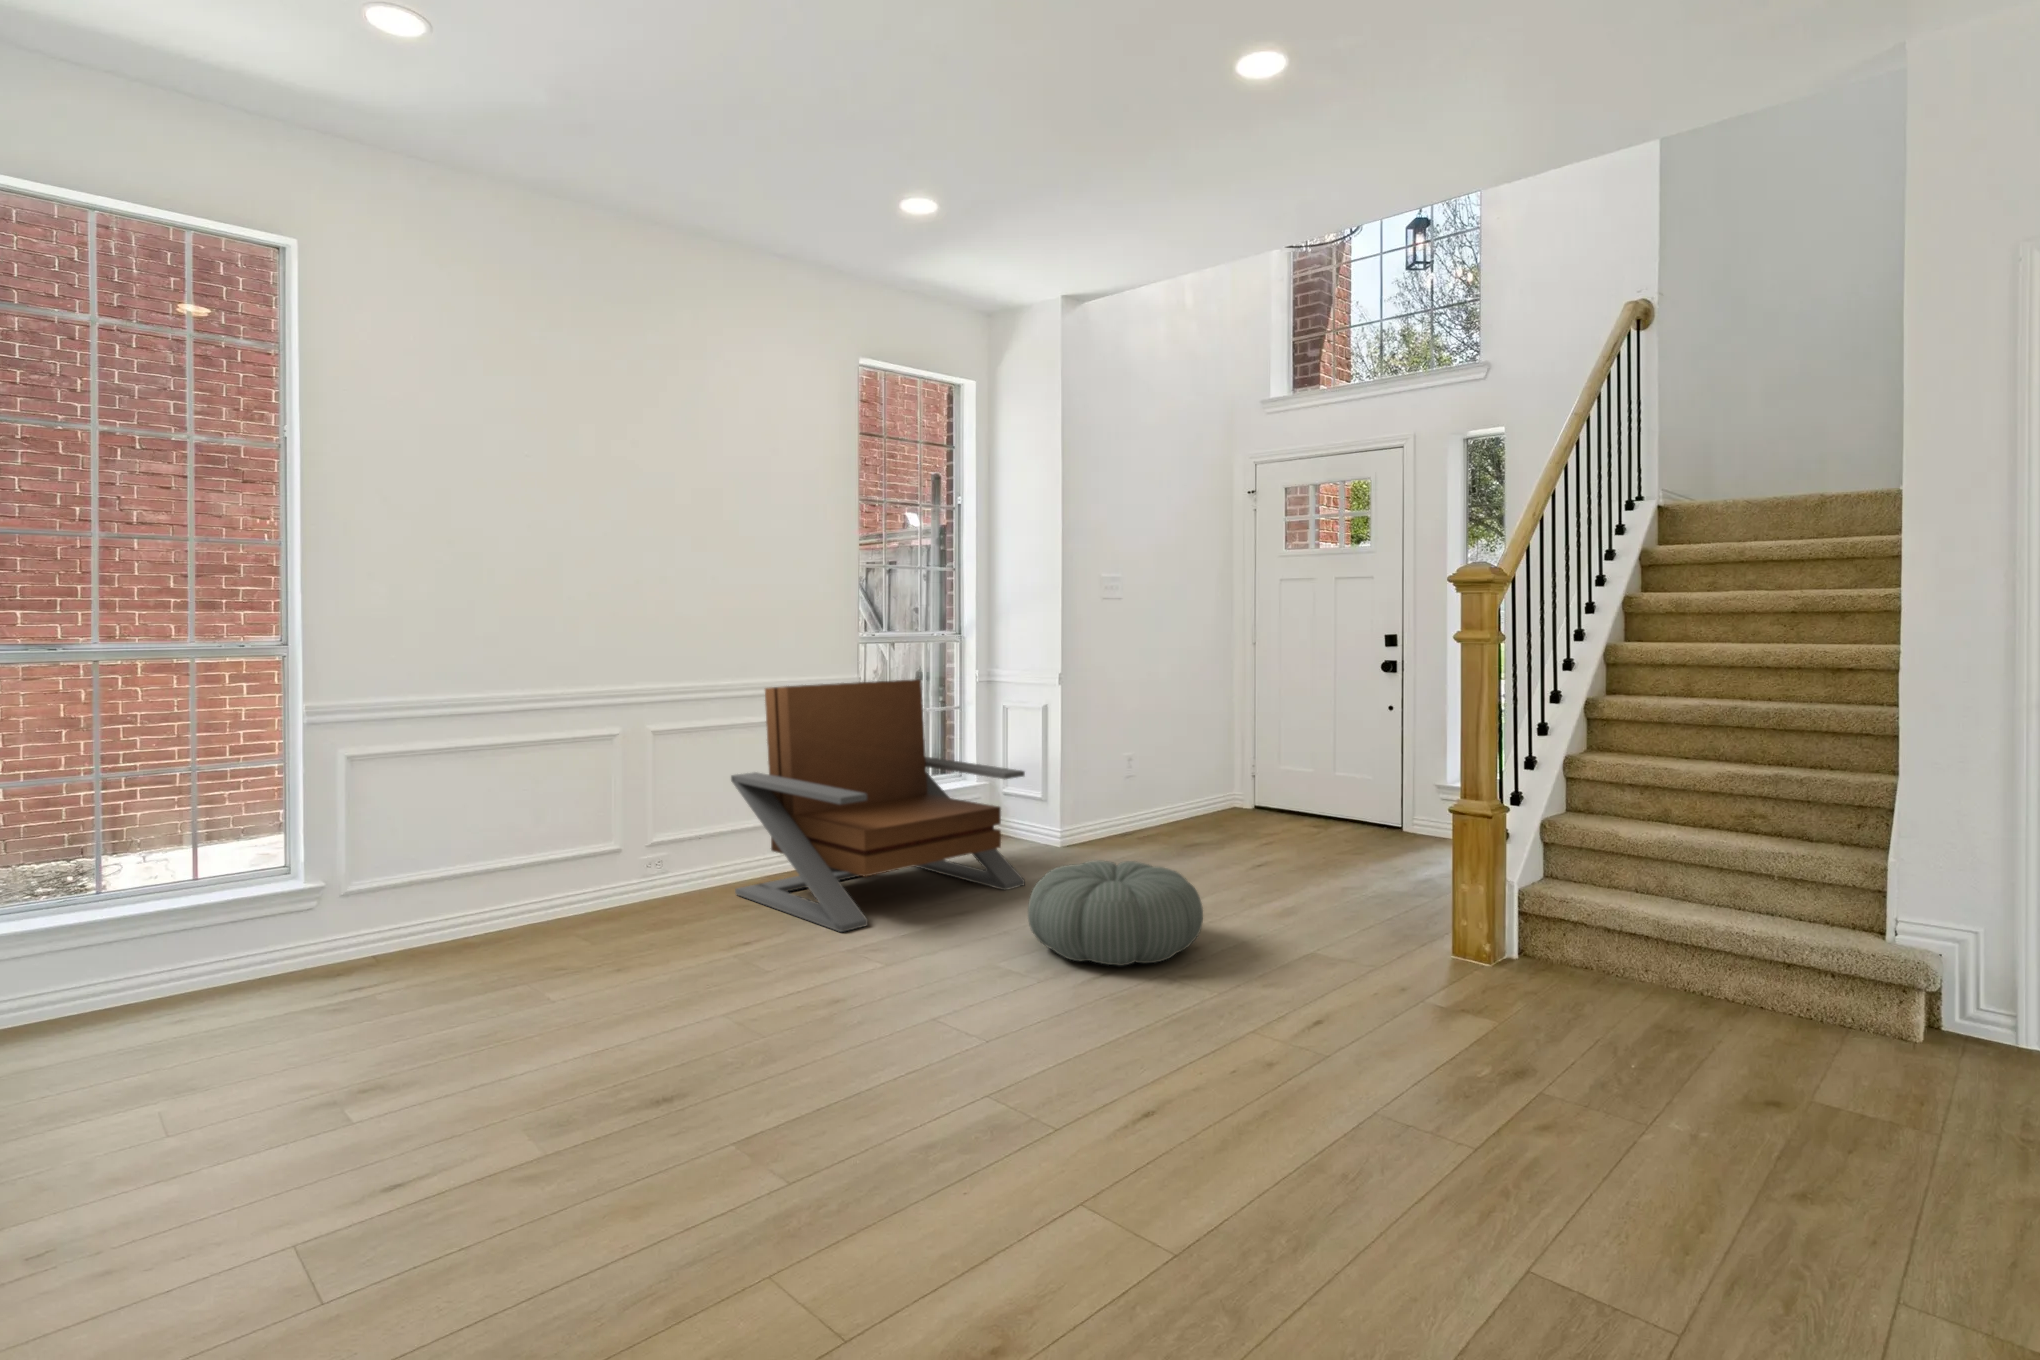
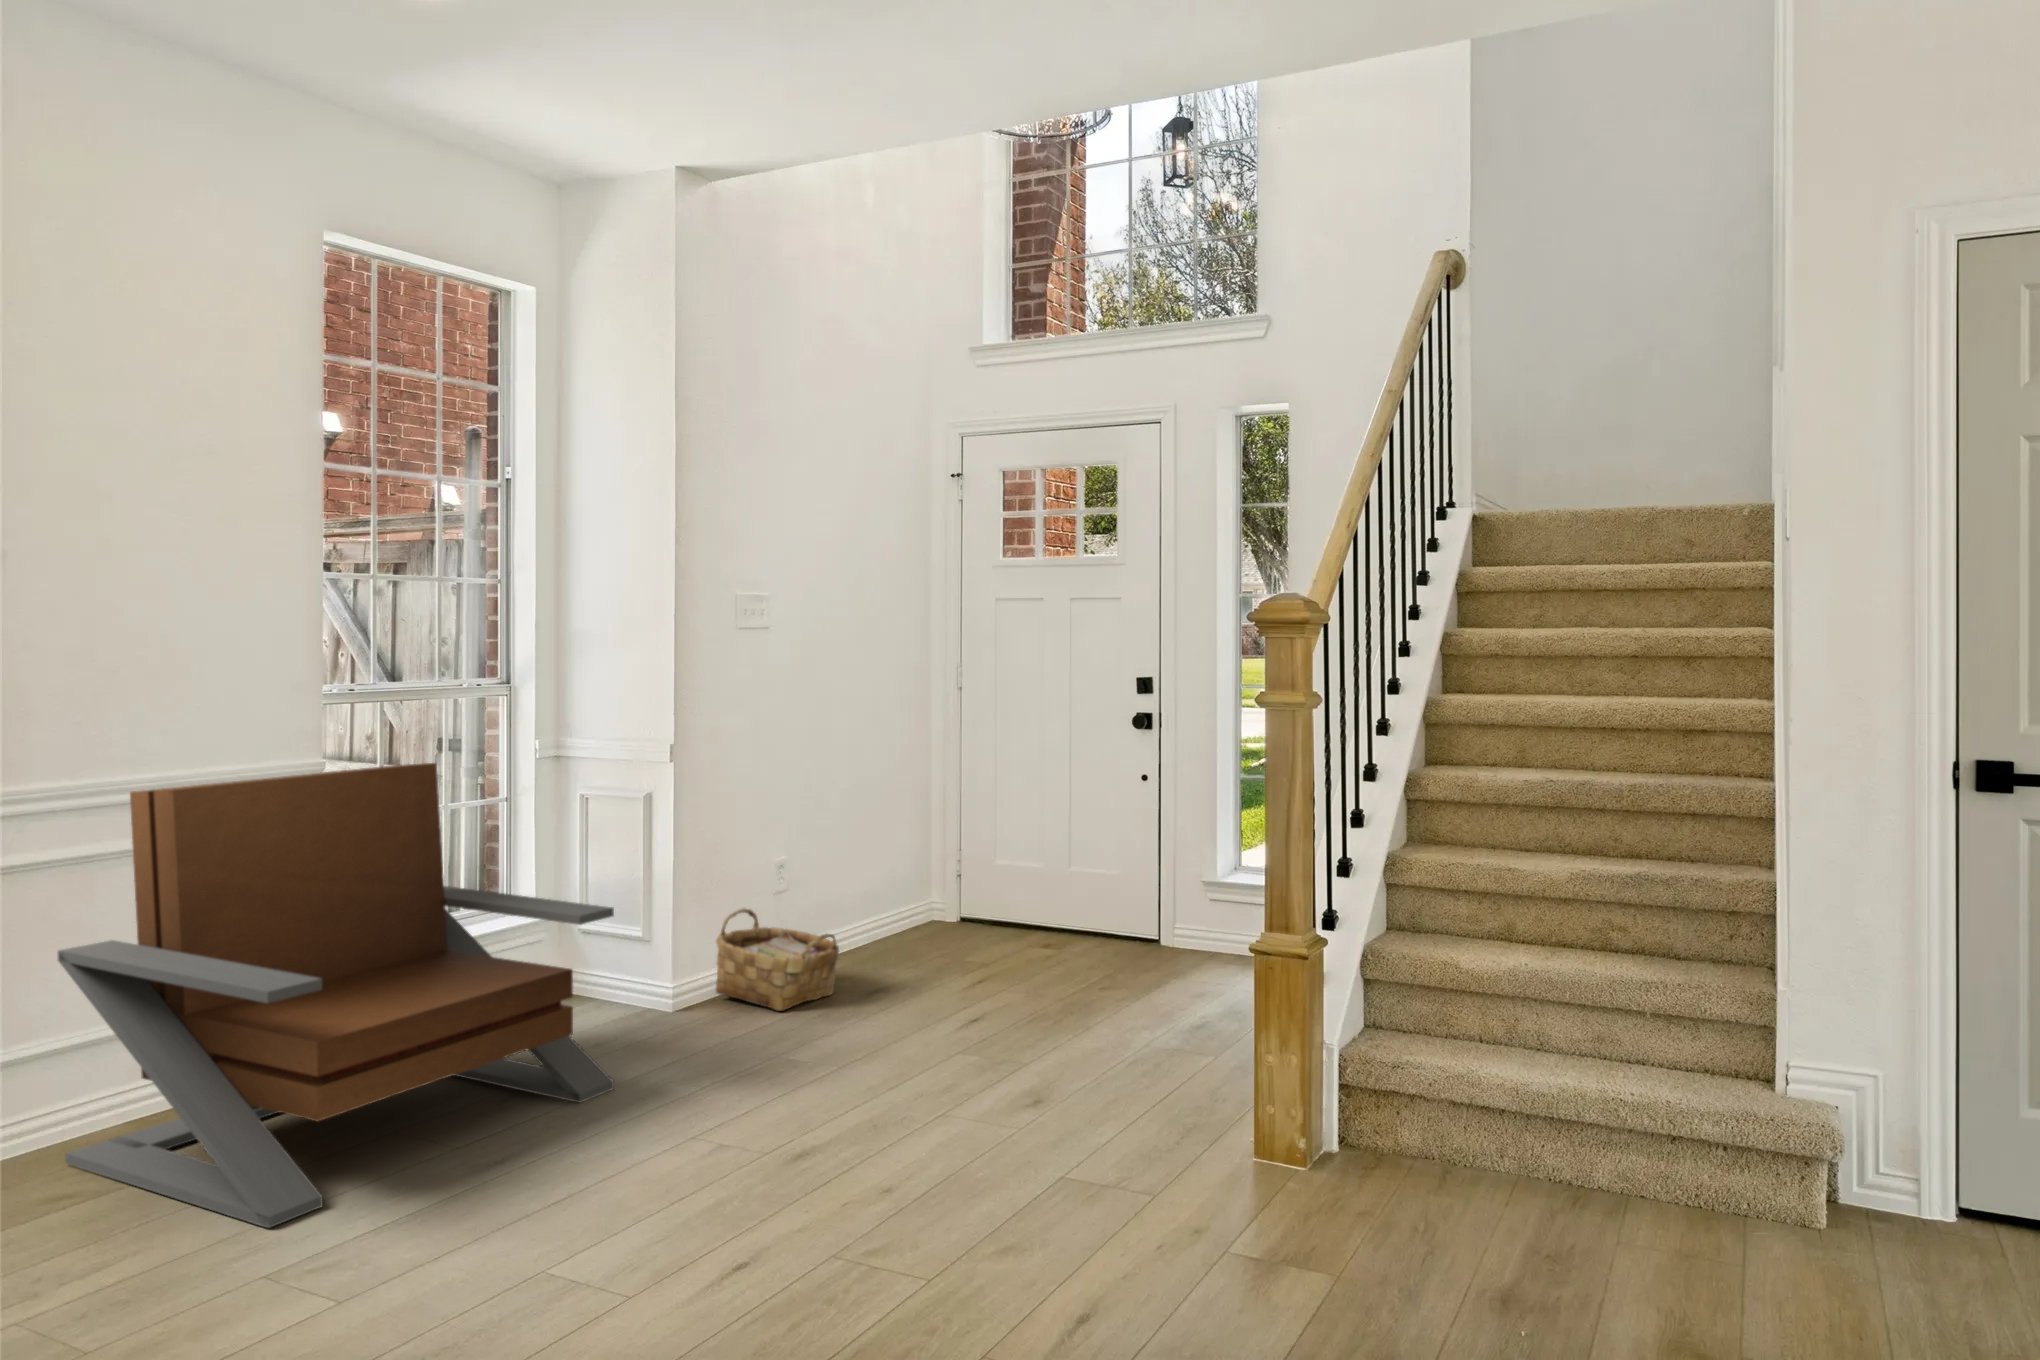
woven basket: none [1086,785,1167,853] -> present [716,908,839,1011]
pouf: present [1028,860,1203,966] -> none [614,1054,901,1242]

